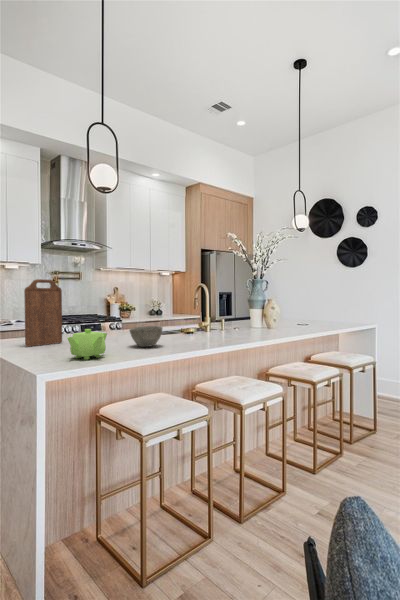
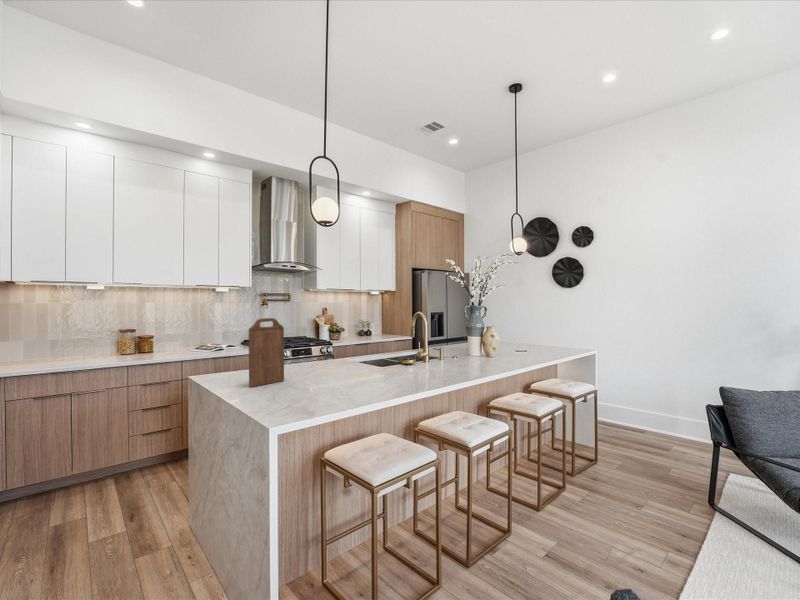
bowl: present [130,326,162,347] -> none [353,364,386,387]
teapot: present [67,329,107,360] -> none [298,374,335,406]

